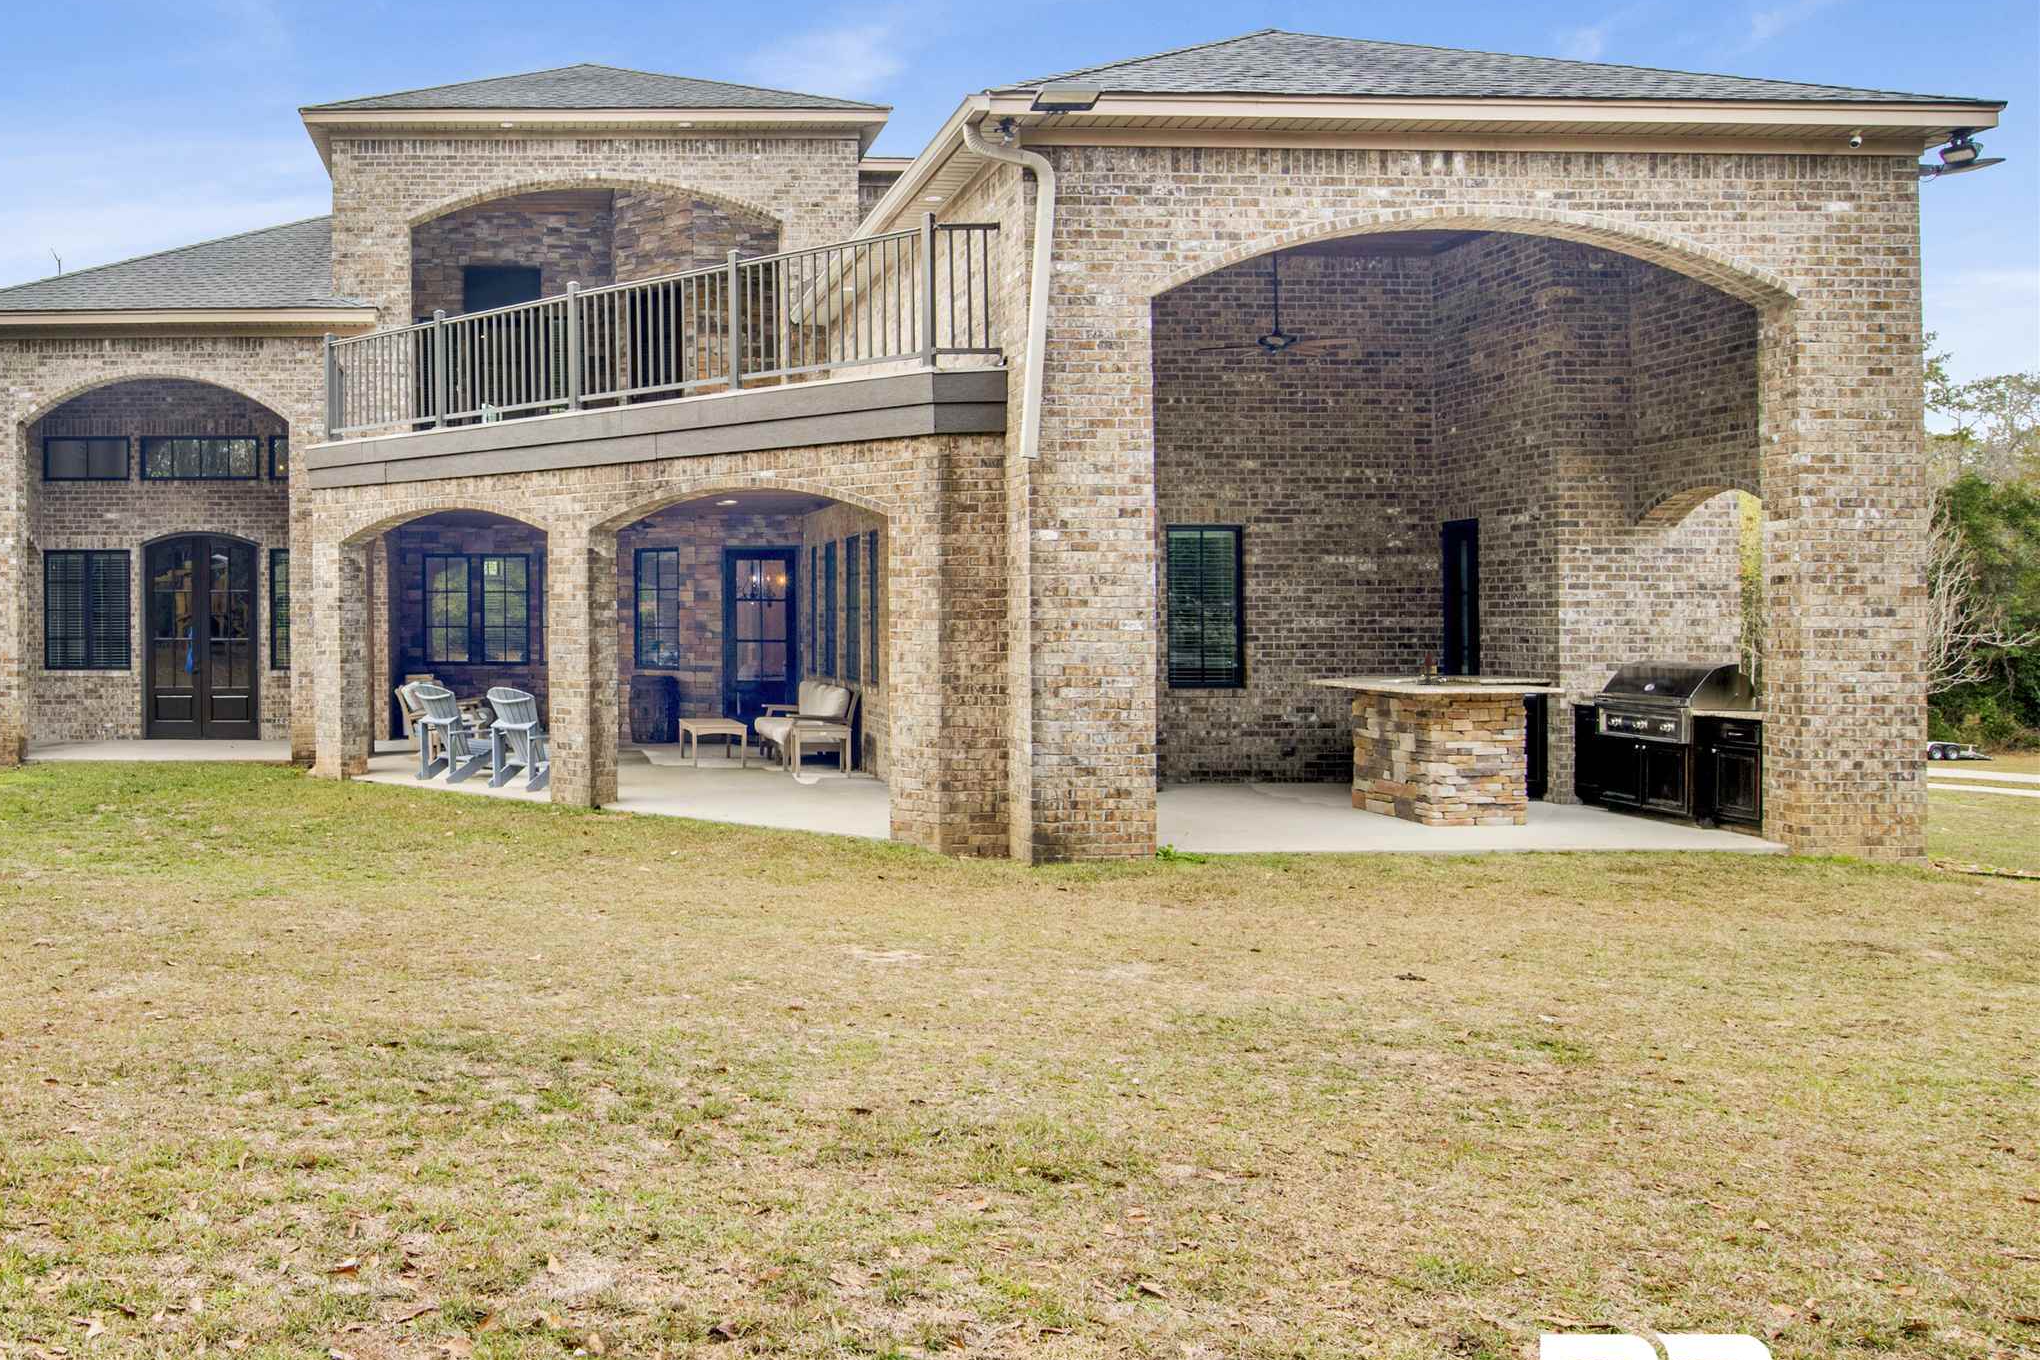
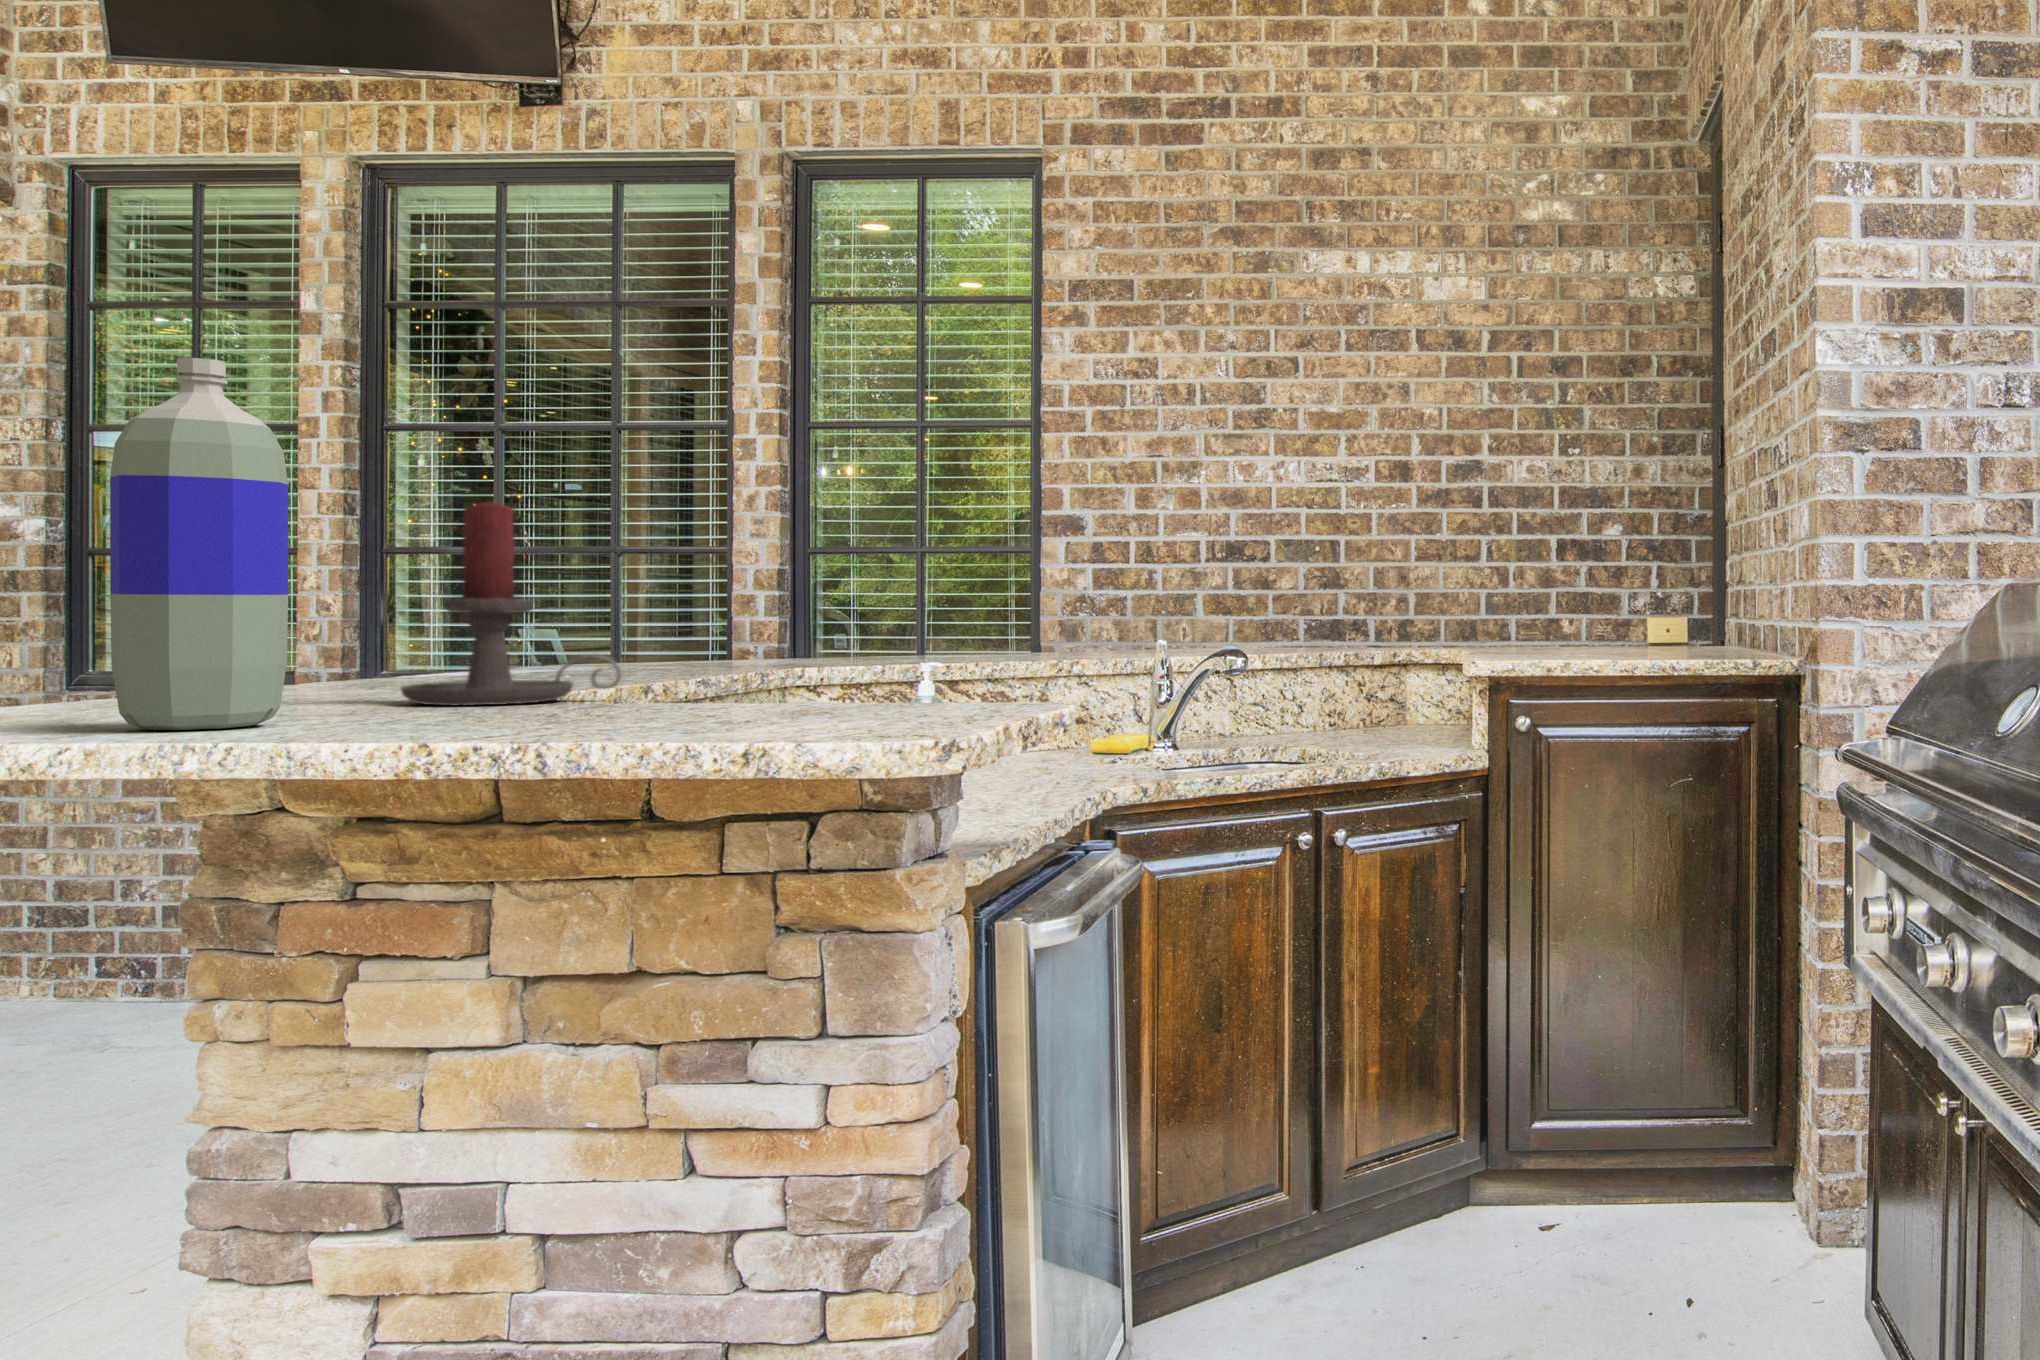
bottle: none [1461,640,1482,686] -> present [110,358,288,730]

